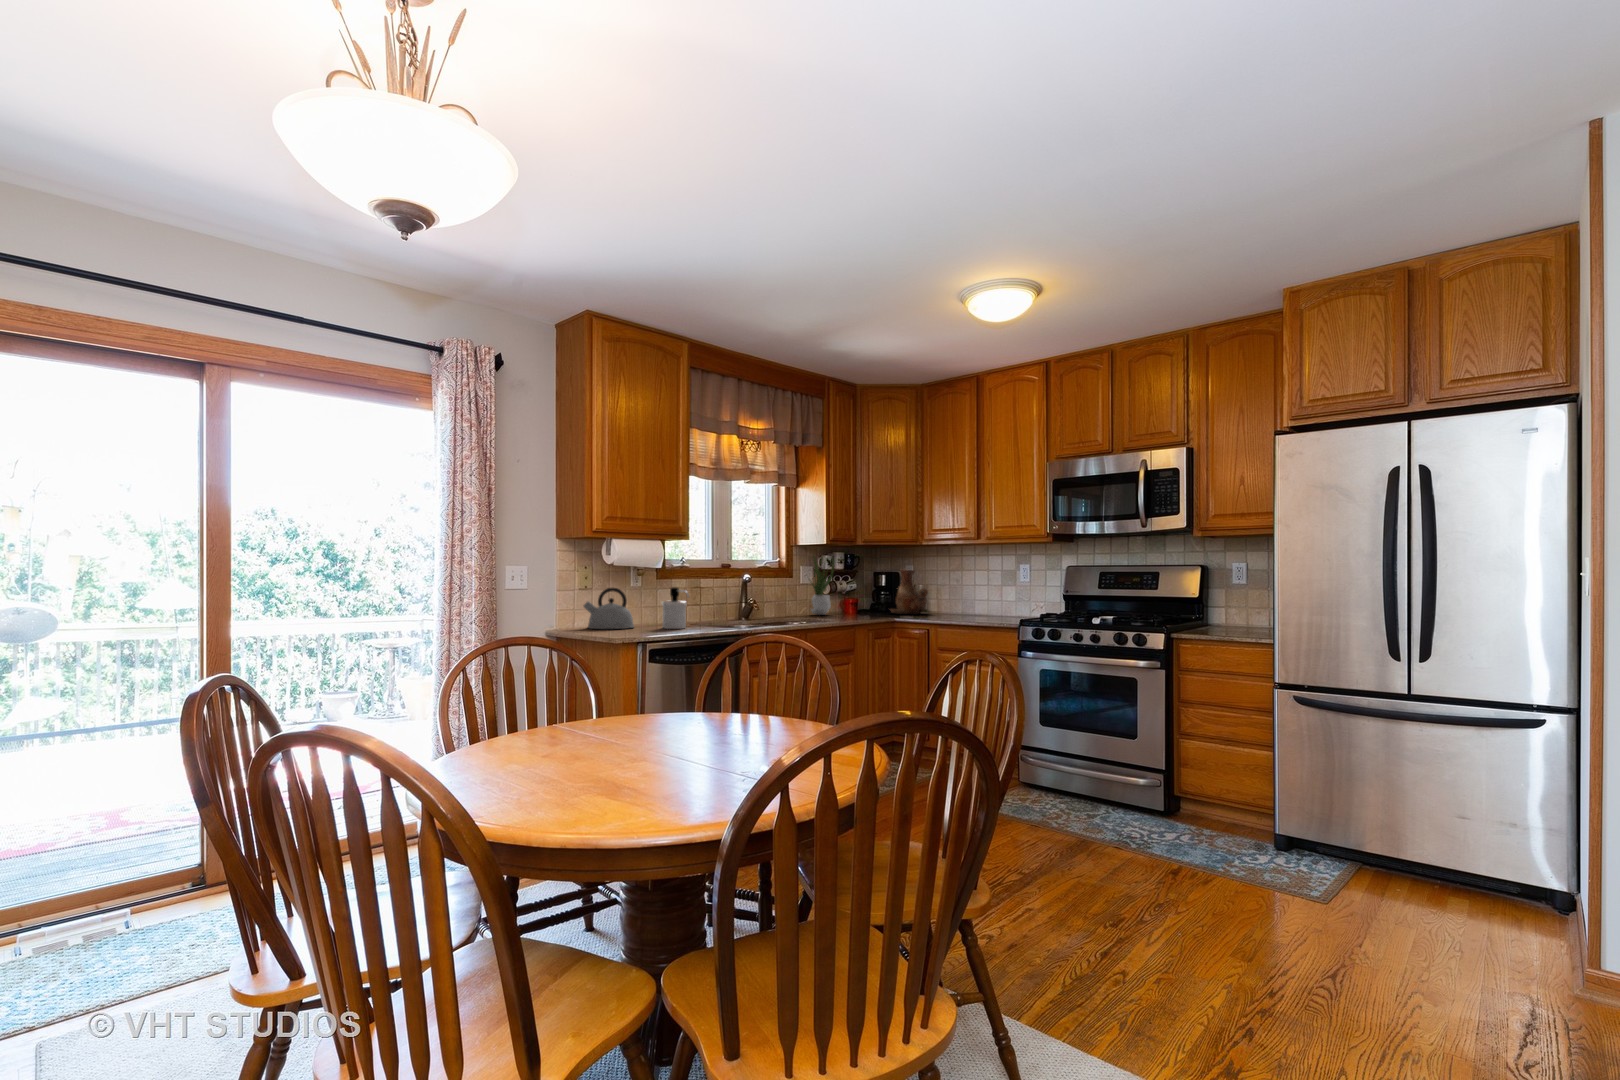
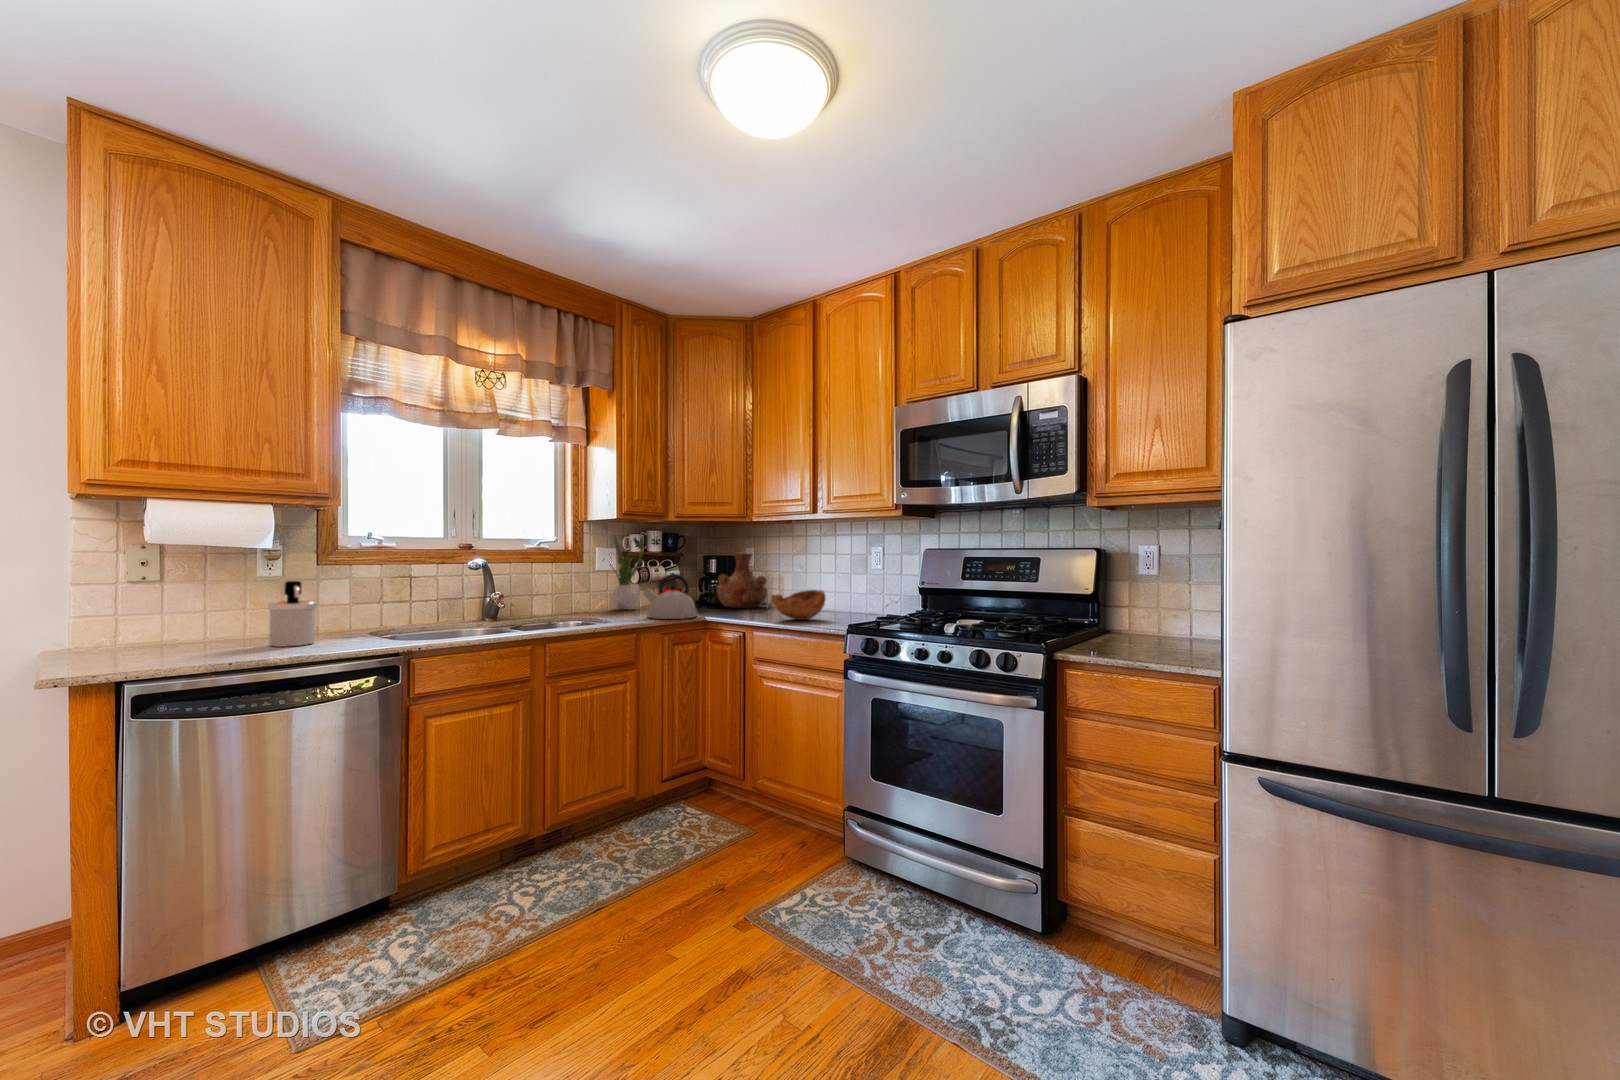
kettle: present [584,588,634,629] -> present [643,574,697,619]
wooden bowl: none [950,598,991,620] -> present [771,590,826,620]

